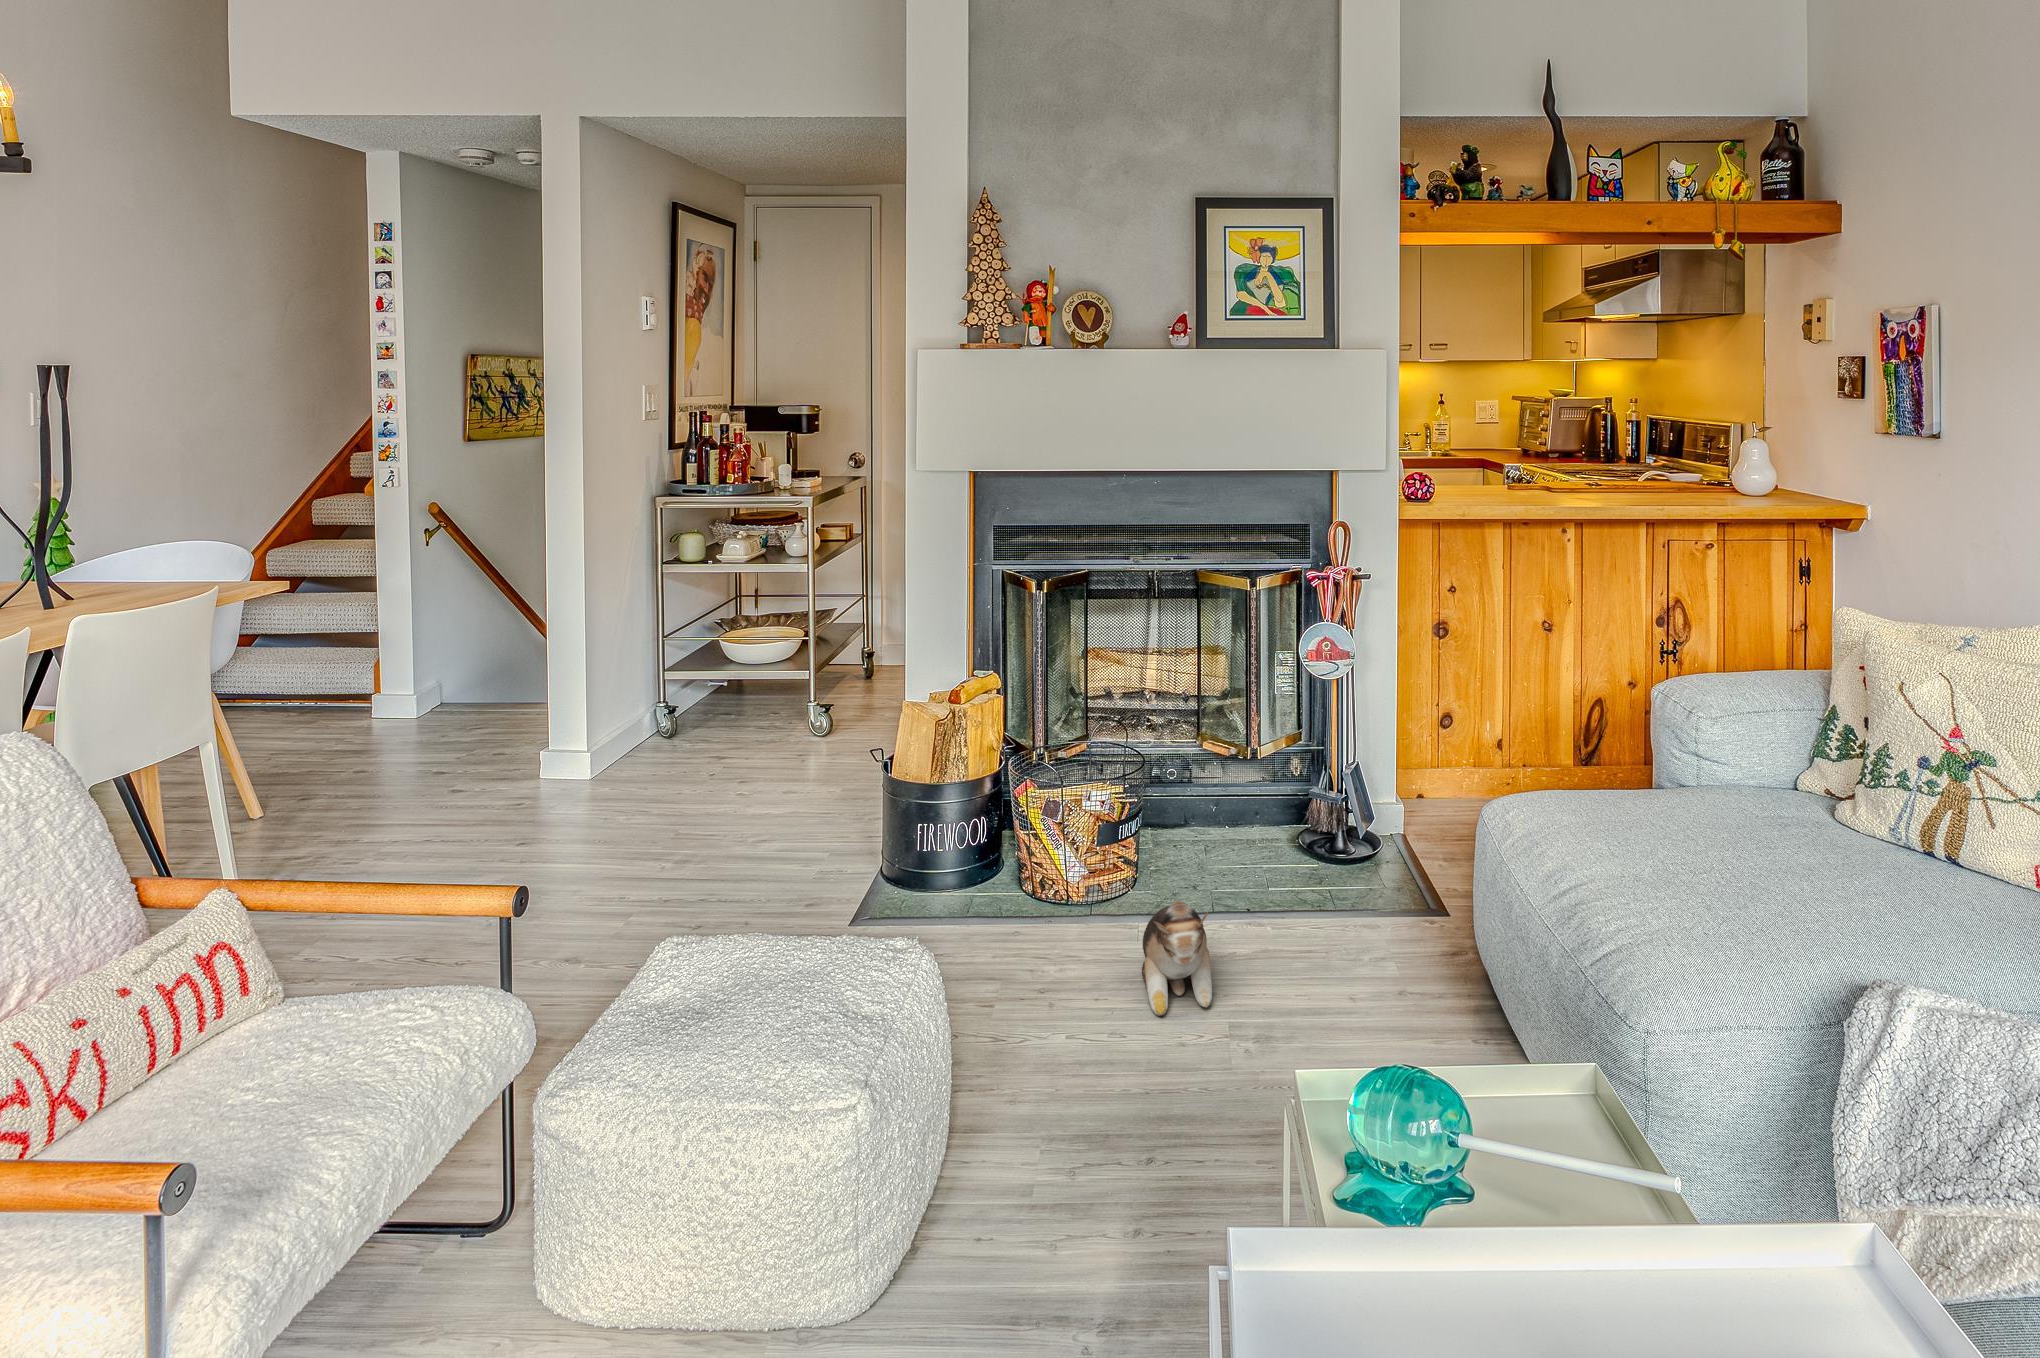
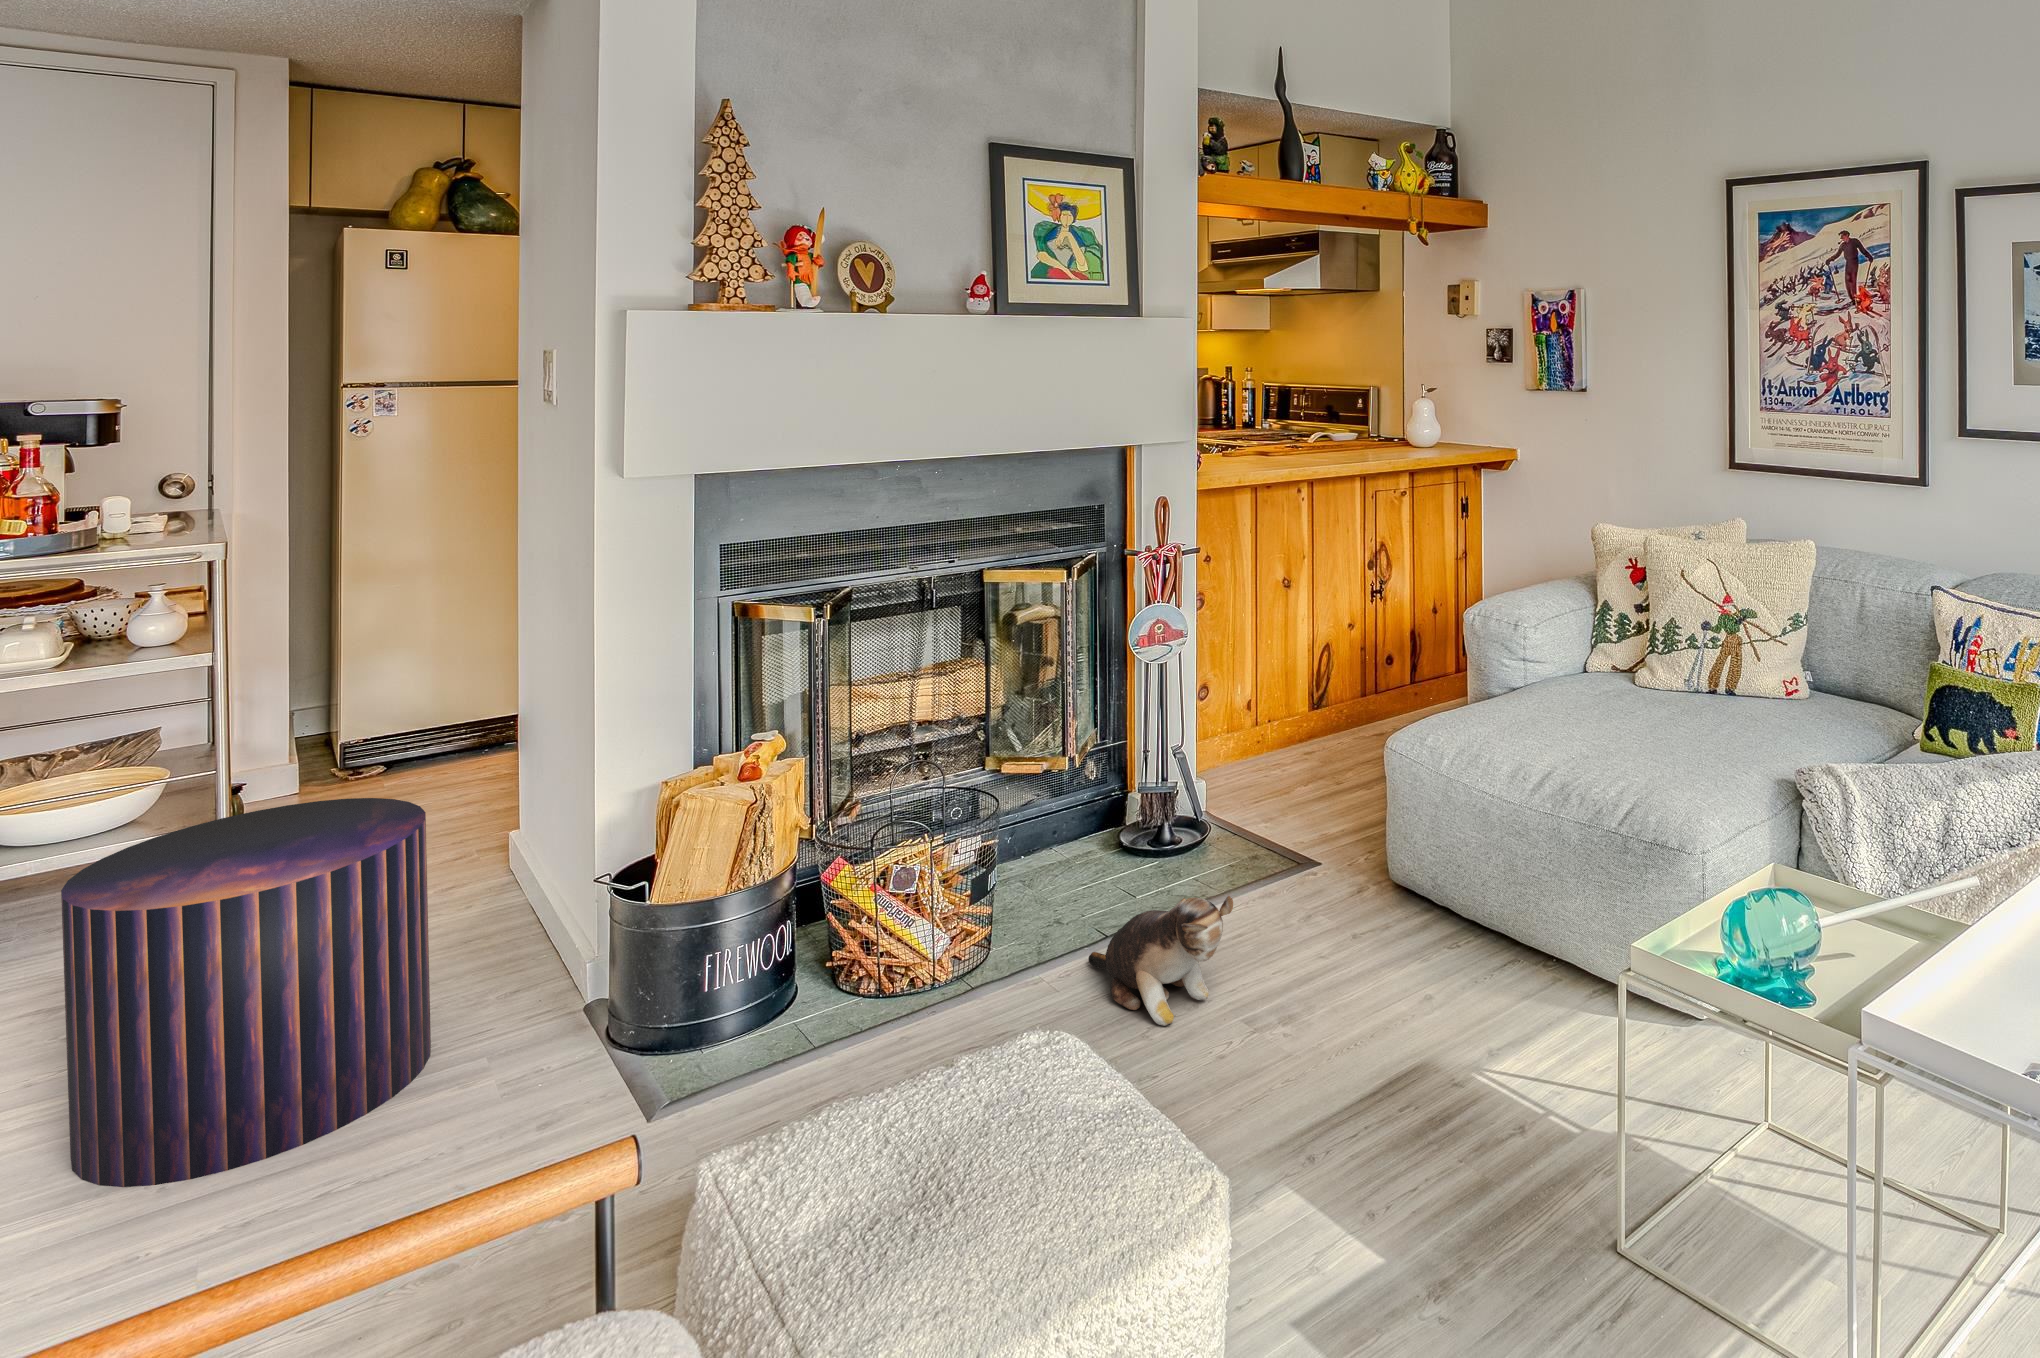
pouf: none [630,667,804,882] -> present [61,798,431,1187]

